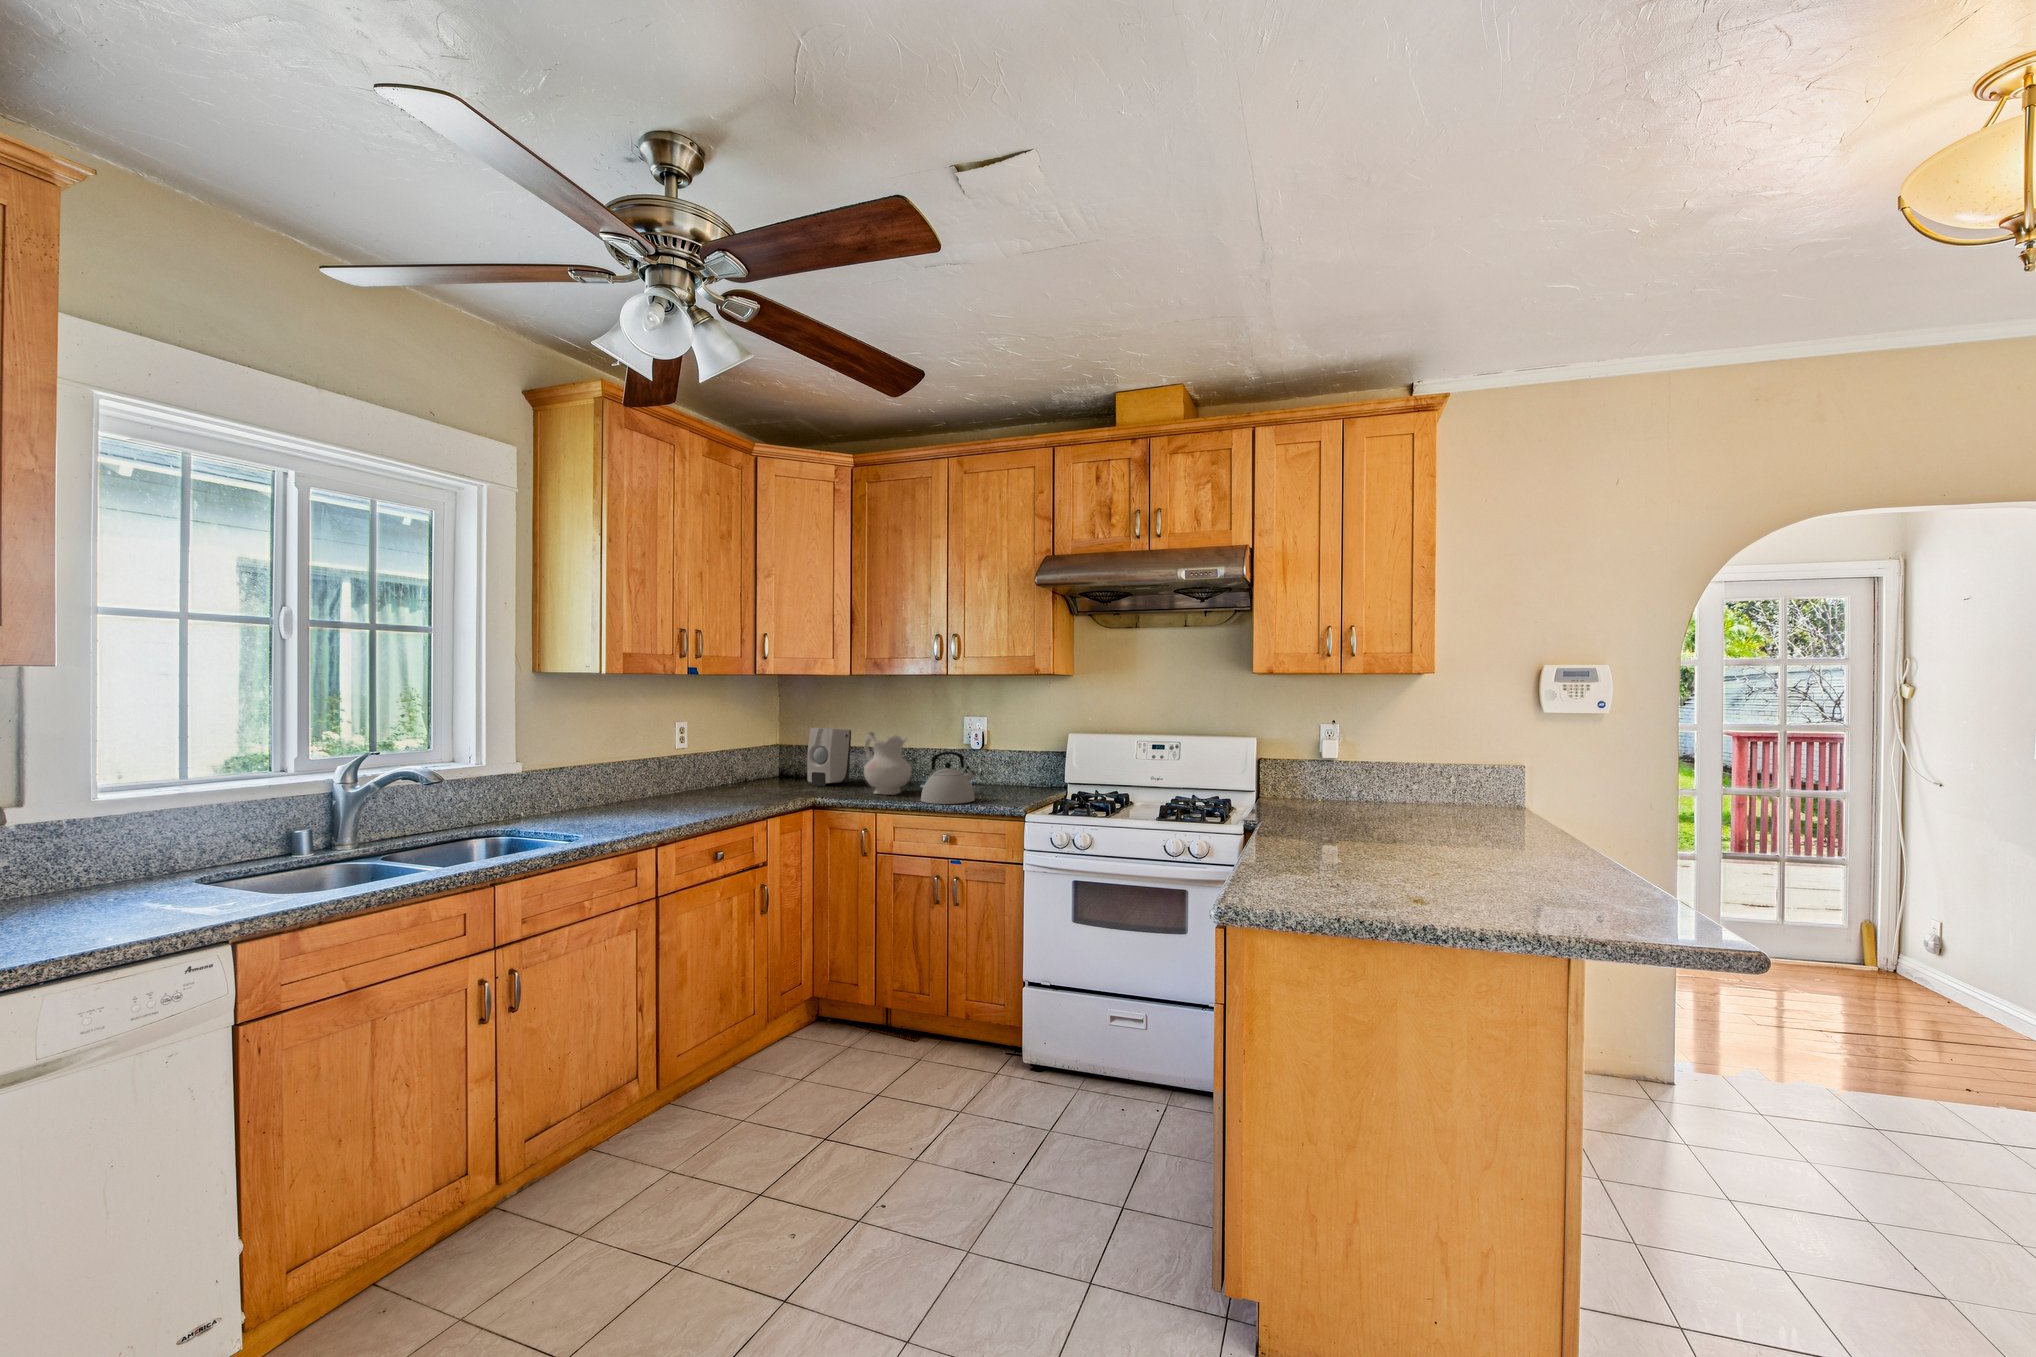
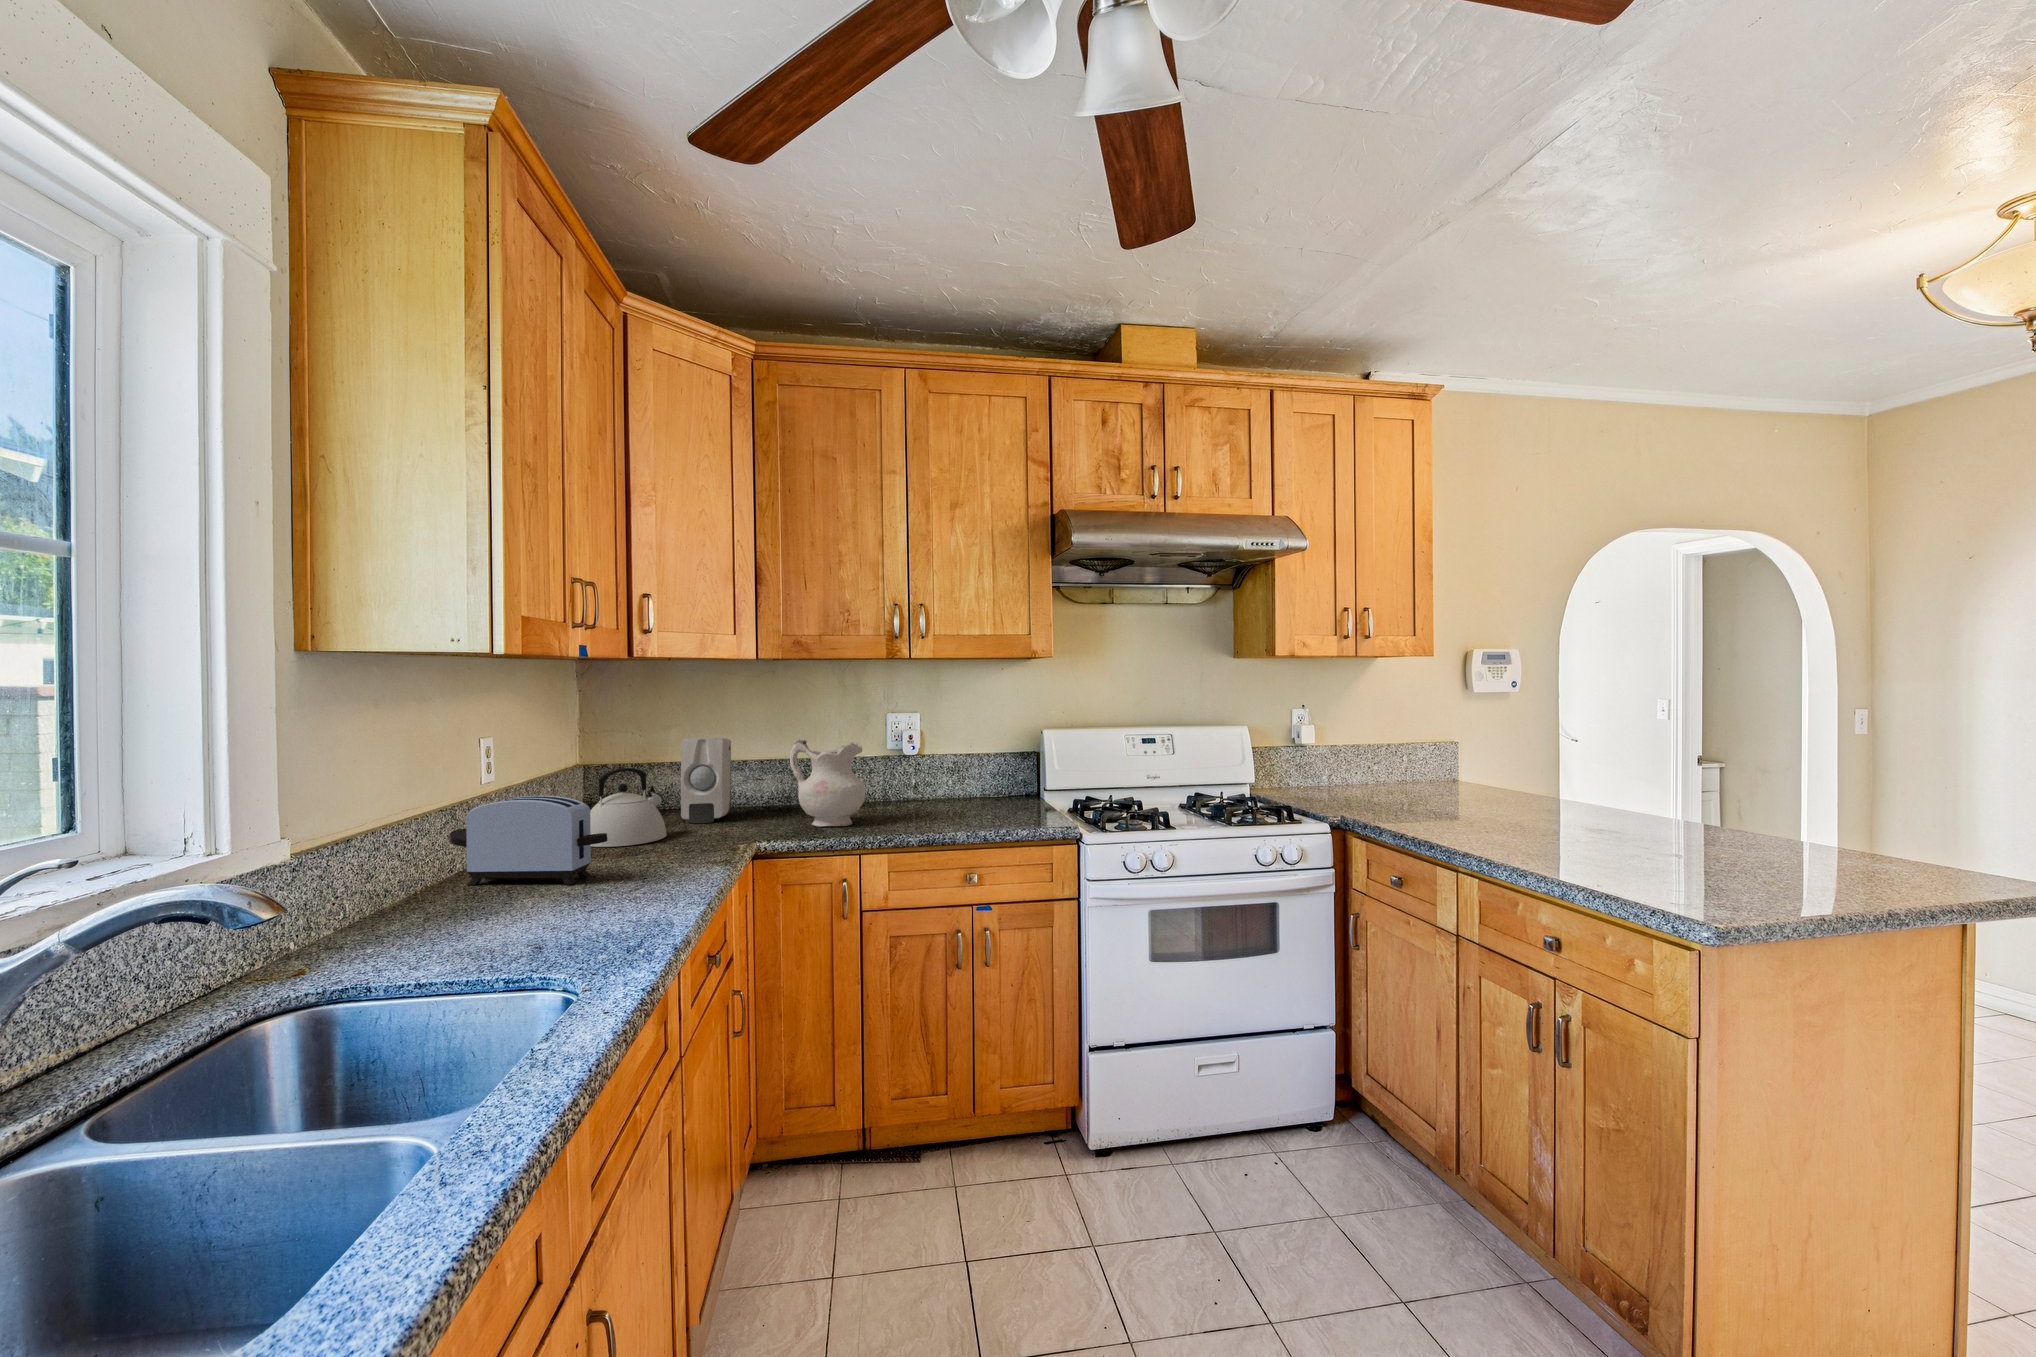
kettle: present [921,752,975,804] -> present [590,768,667,847]
toaster: none [633,756,697,807] -> present [450,796,608,885]

